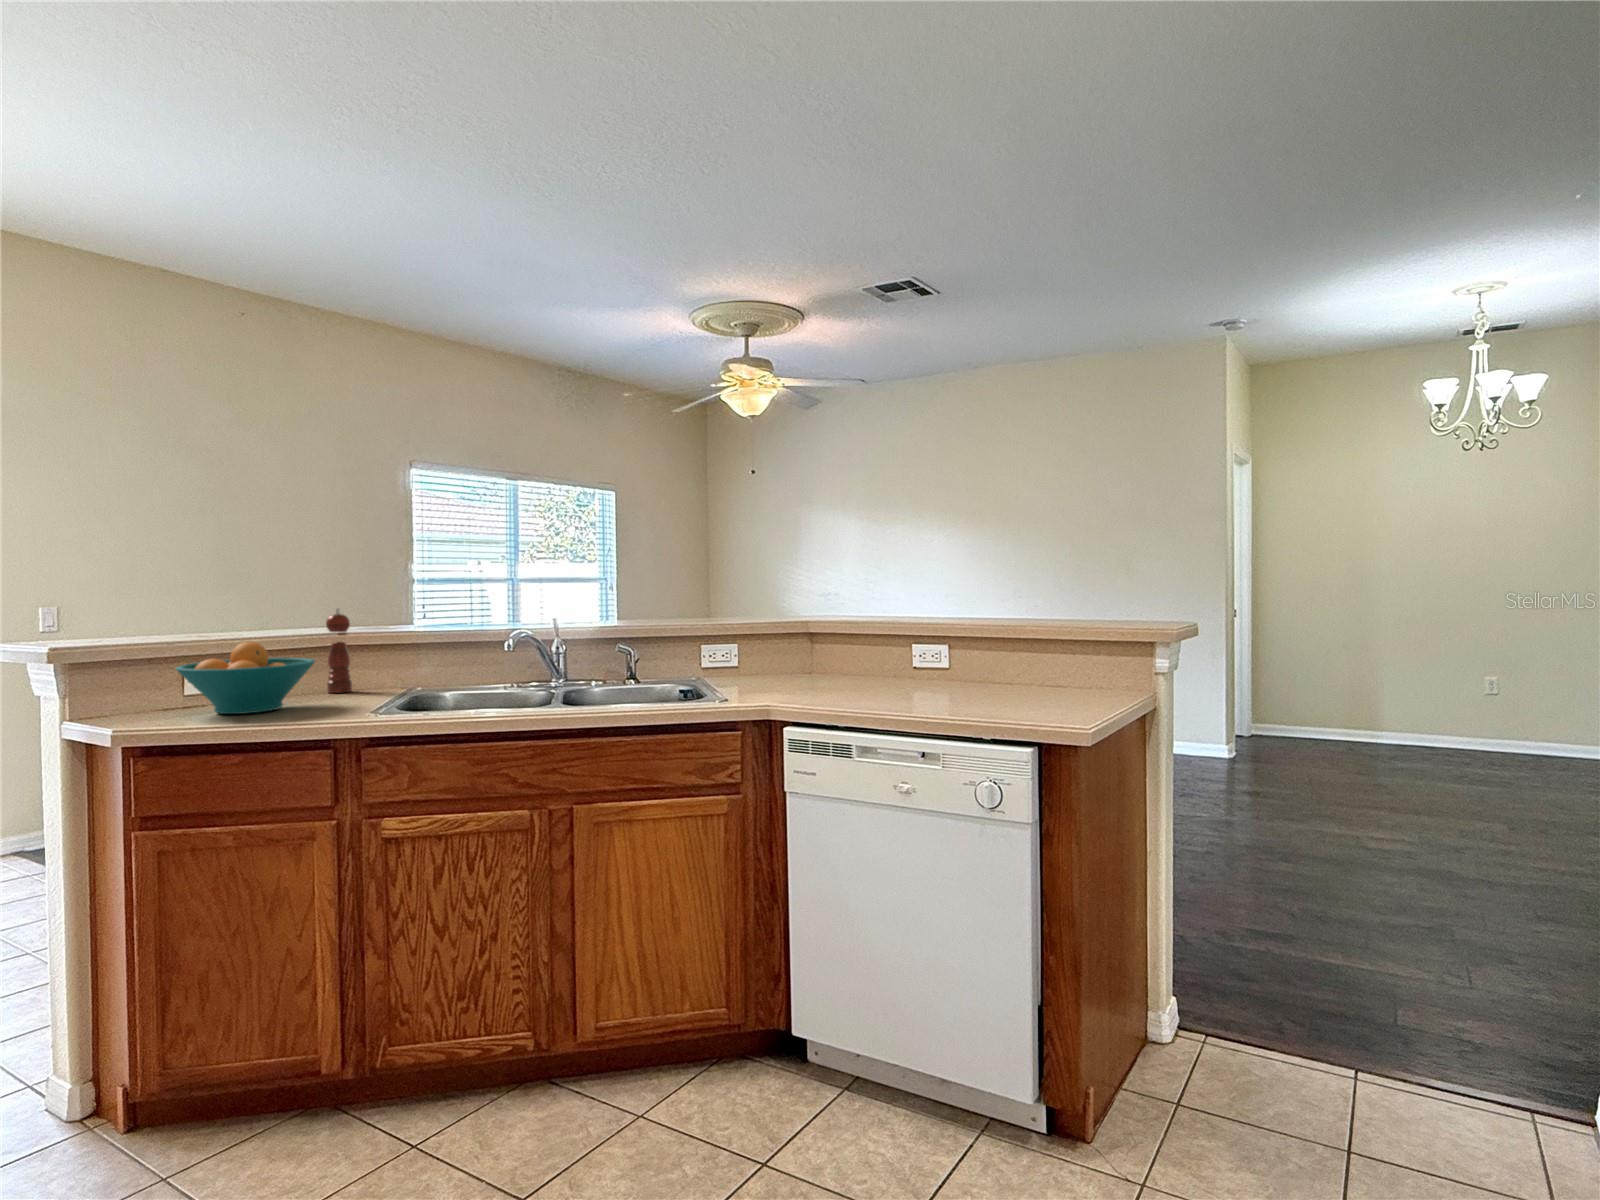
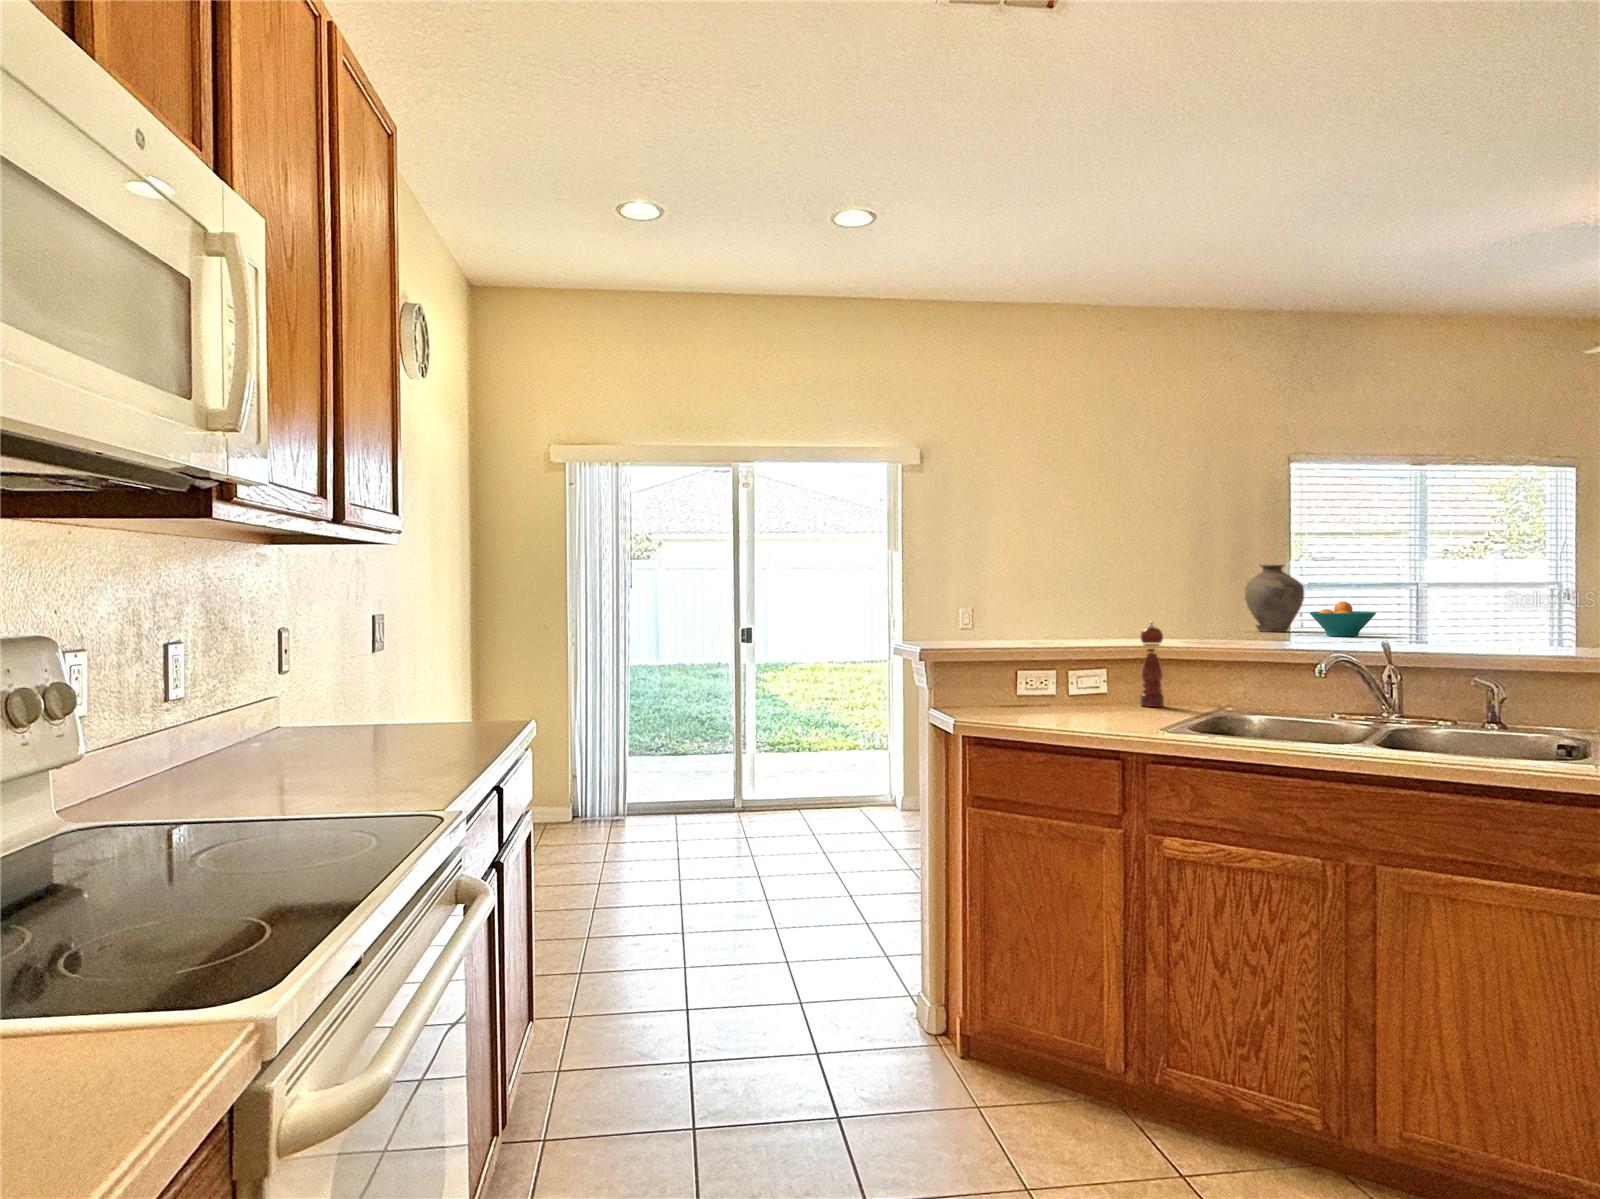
vase: none [375,562,430,621] -> present [1245,565,1304,632]
fruit bowl: present [176,642,315,714] -> present [1310,602,1376,637]

